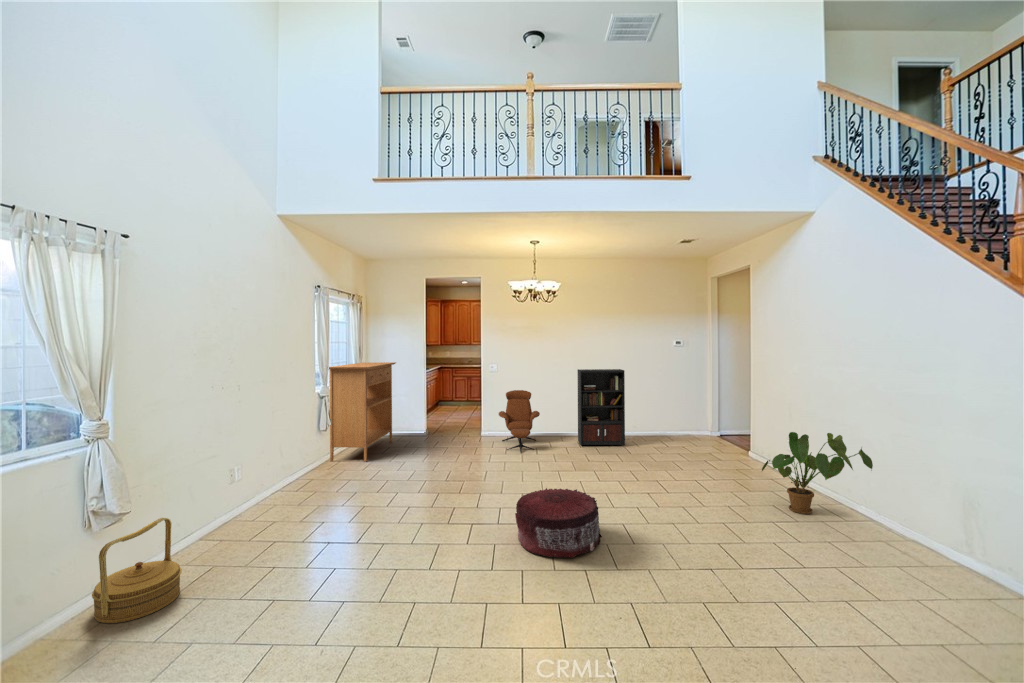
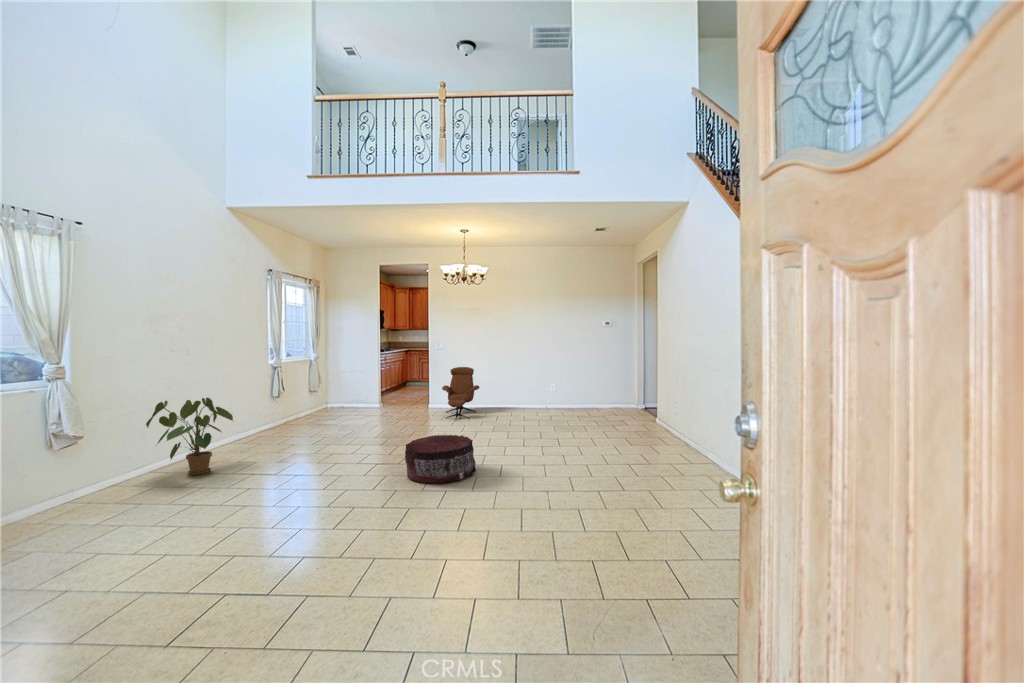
console table: present [329,362,396,462] -> none [280,341,350,426]
bookcase: present [577,369,629,446] -> none [513,347,562,415]
house plant: present [762,432,873,514] -> present [146,398,233,475]
woven basket: present [92,518,182,623] -> none [52,444,125,516]

